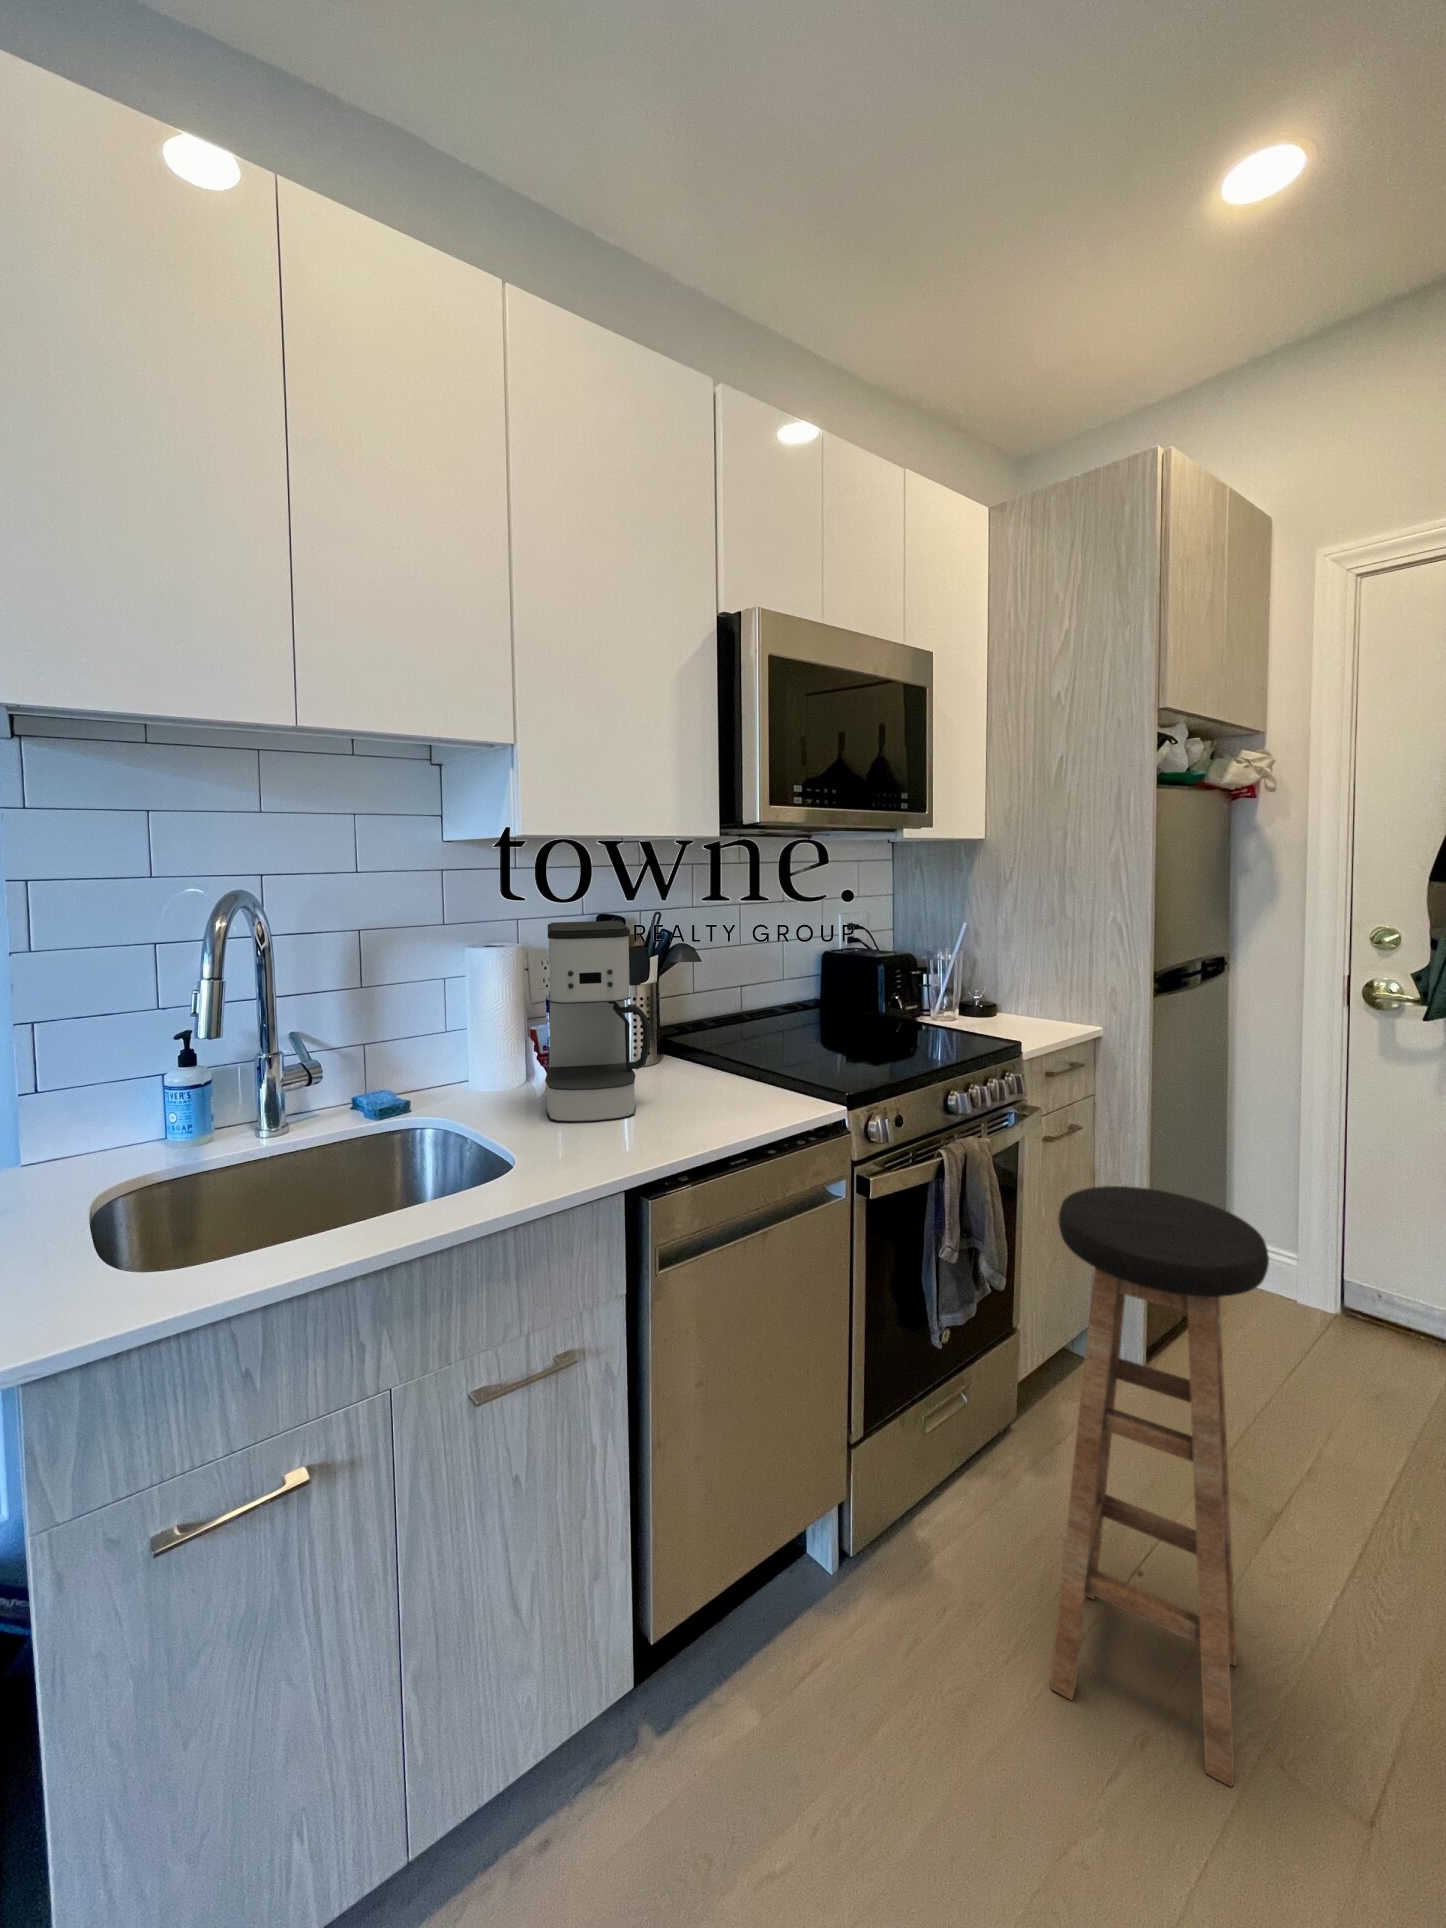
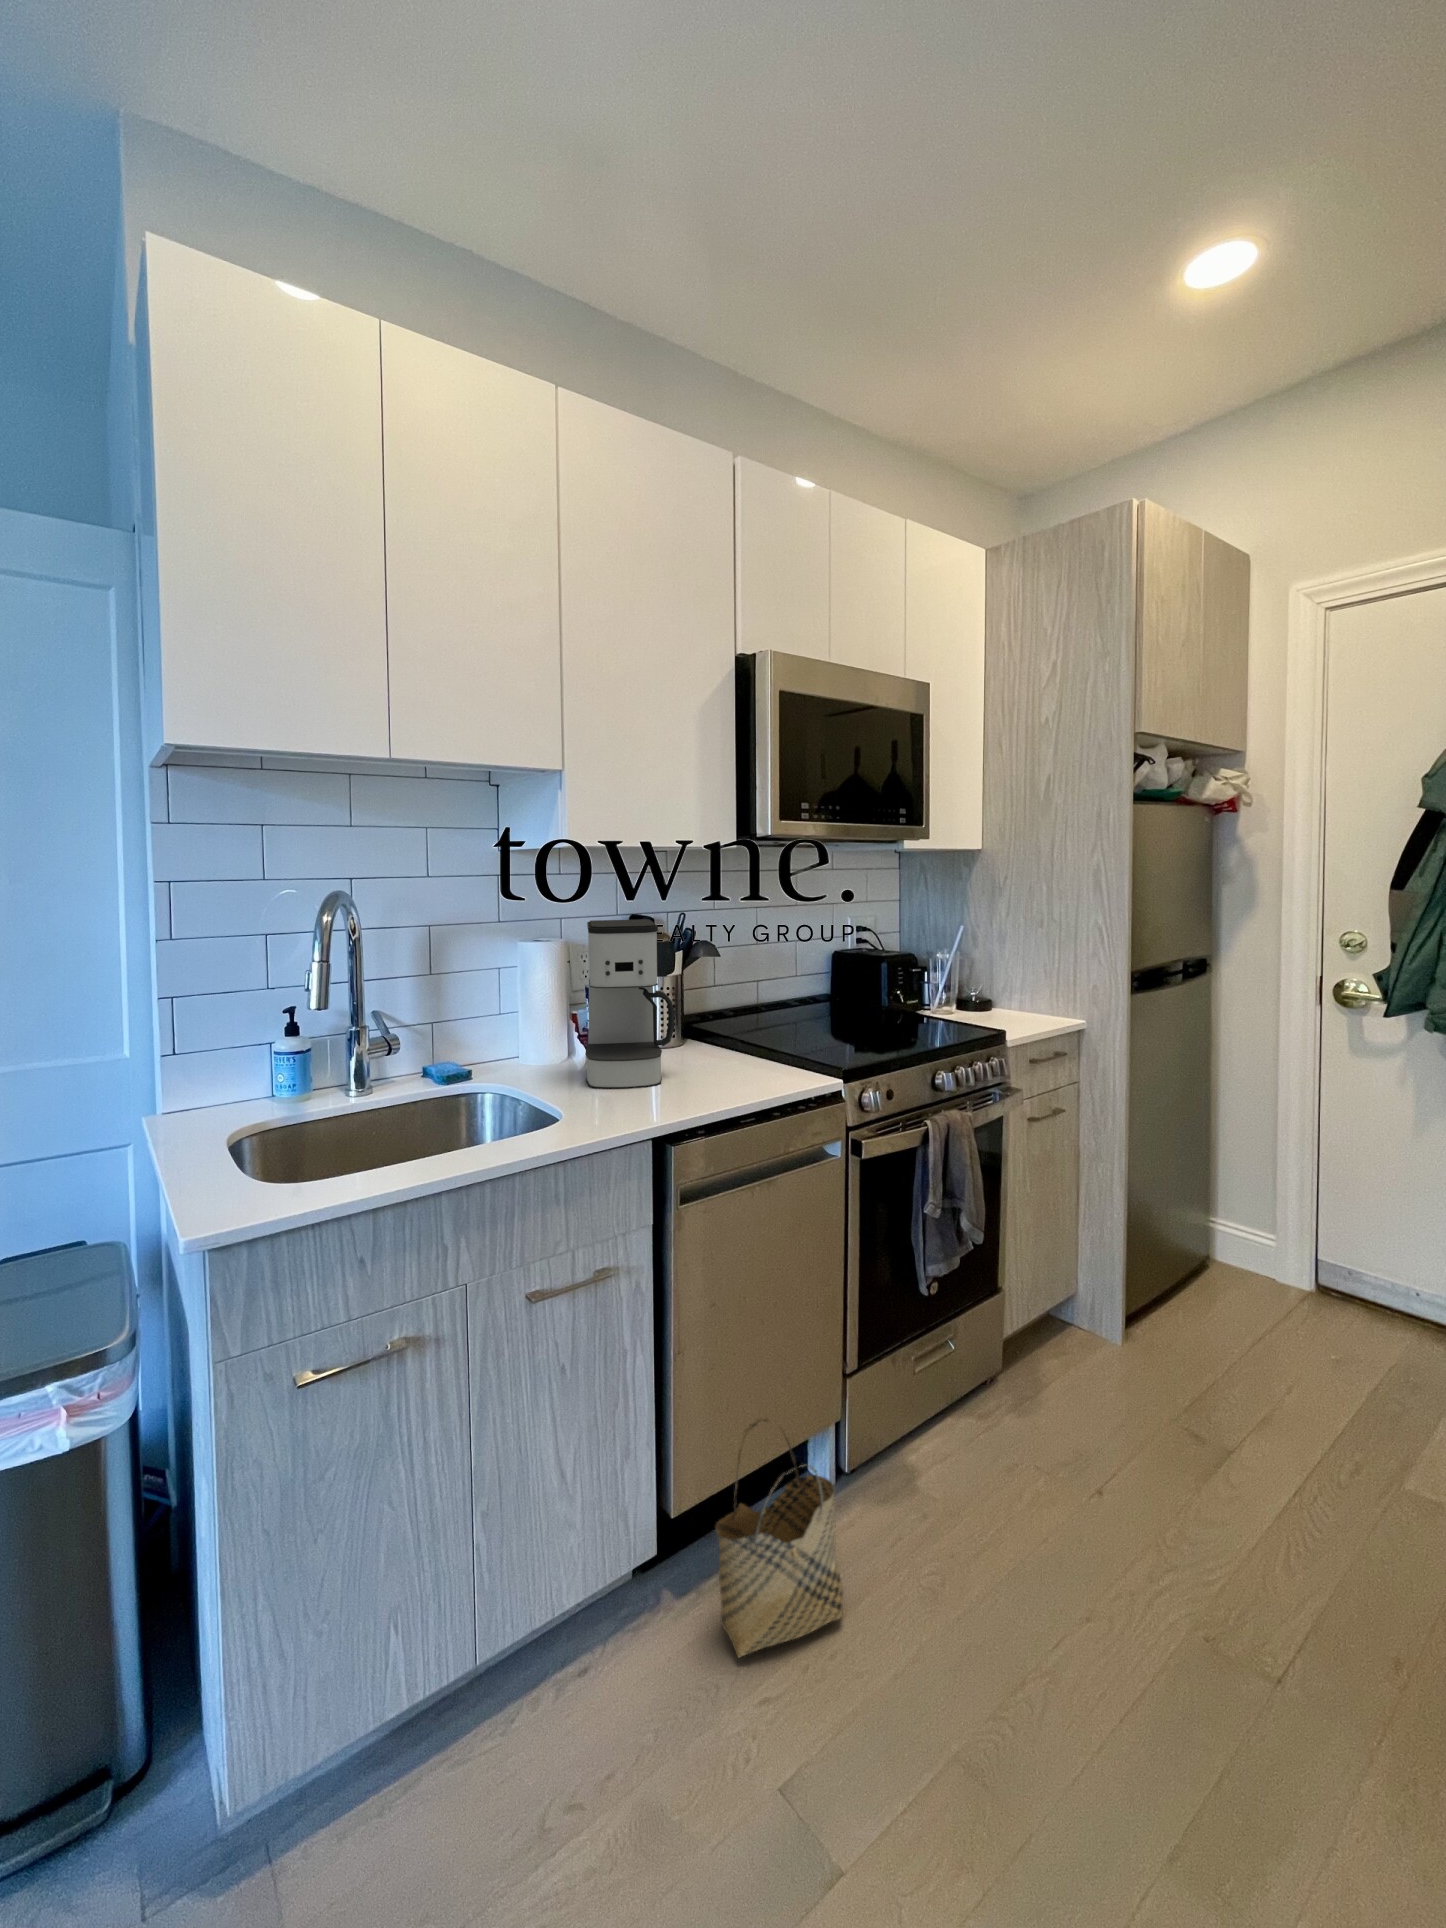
bar stool: present [1050,1186,1269,1786] -> none [1012,1150,1194,1648]
woven basket: none [704,1518,856,1824] -> present [716,1419,843,1657]

